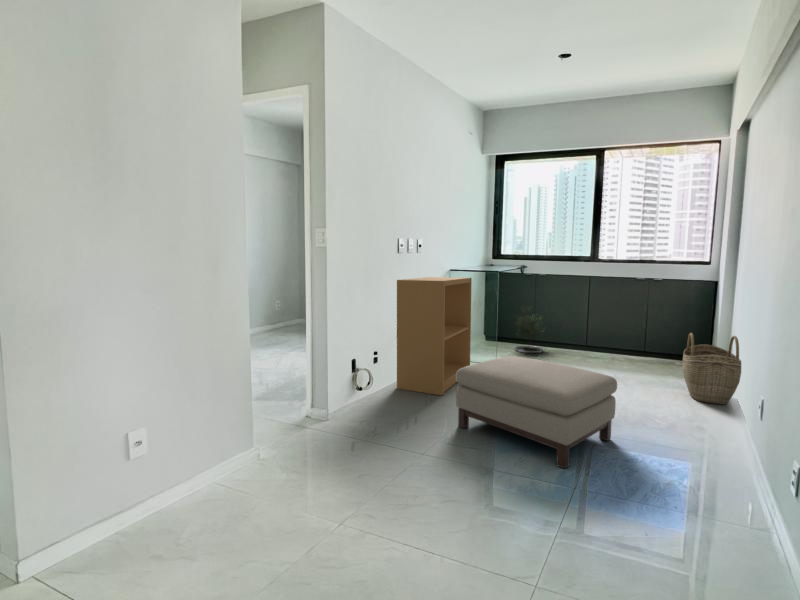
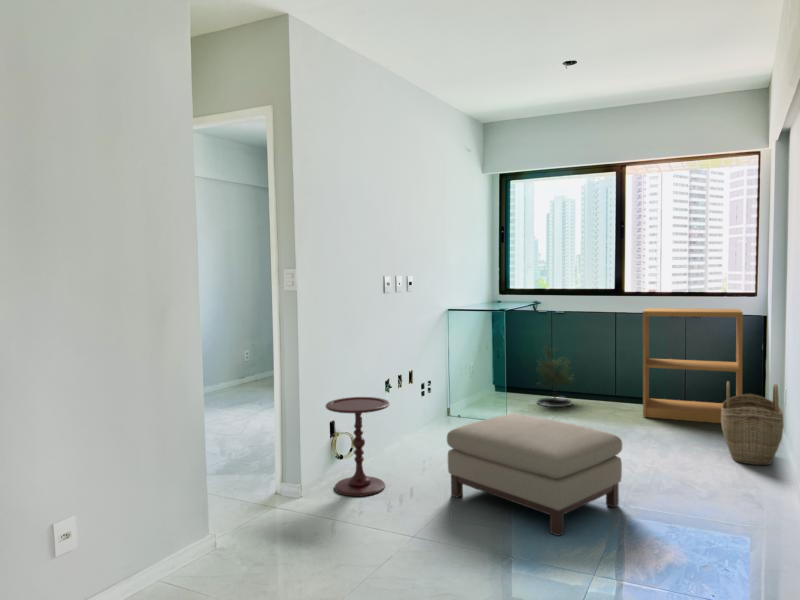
bookshelf: present [397,277,472,395] -> present [643,308,743,423]
side table: none [348,339,405,425] -> present [326,397,389,496]

